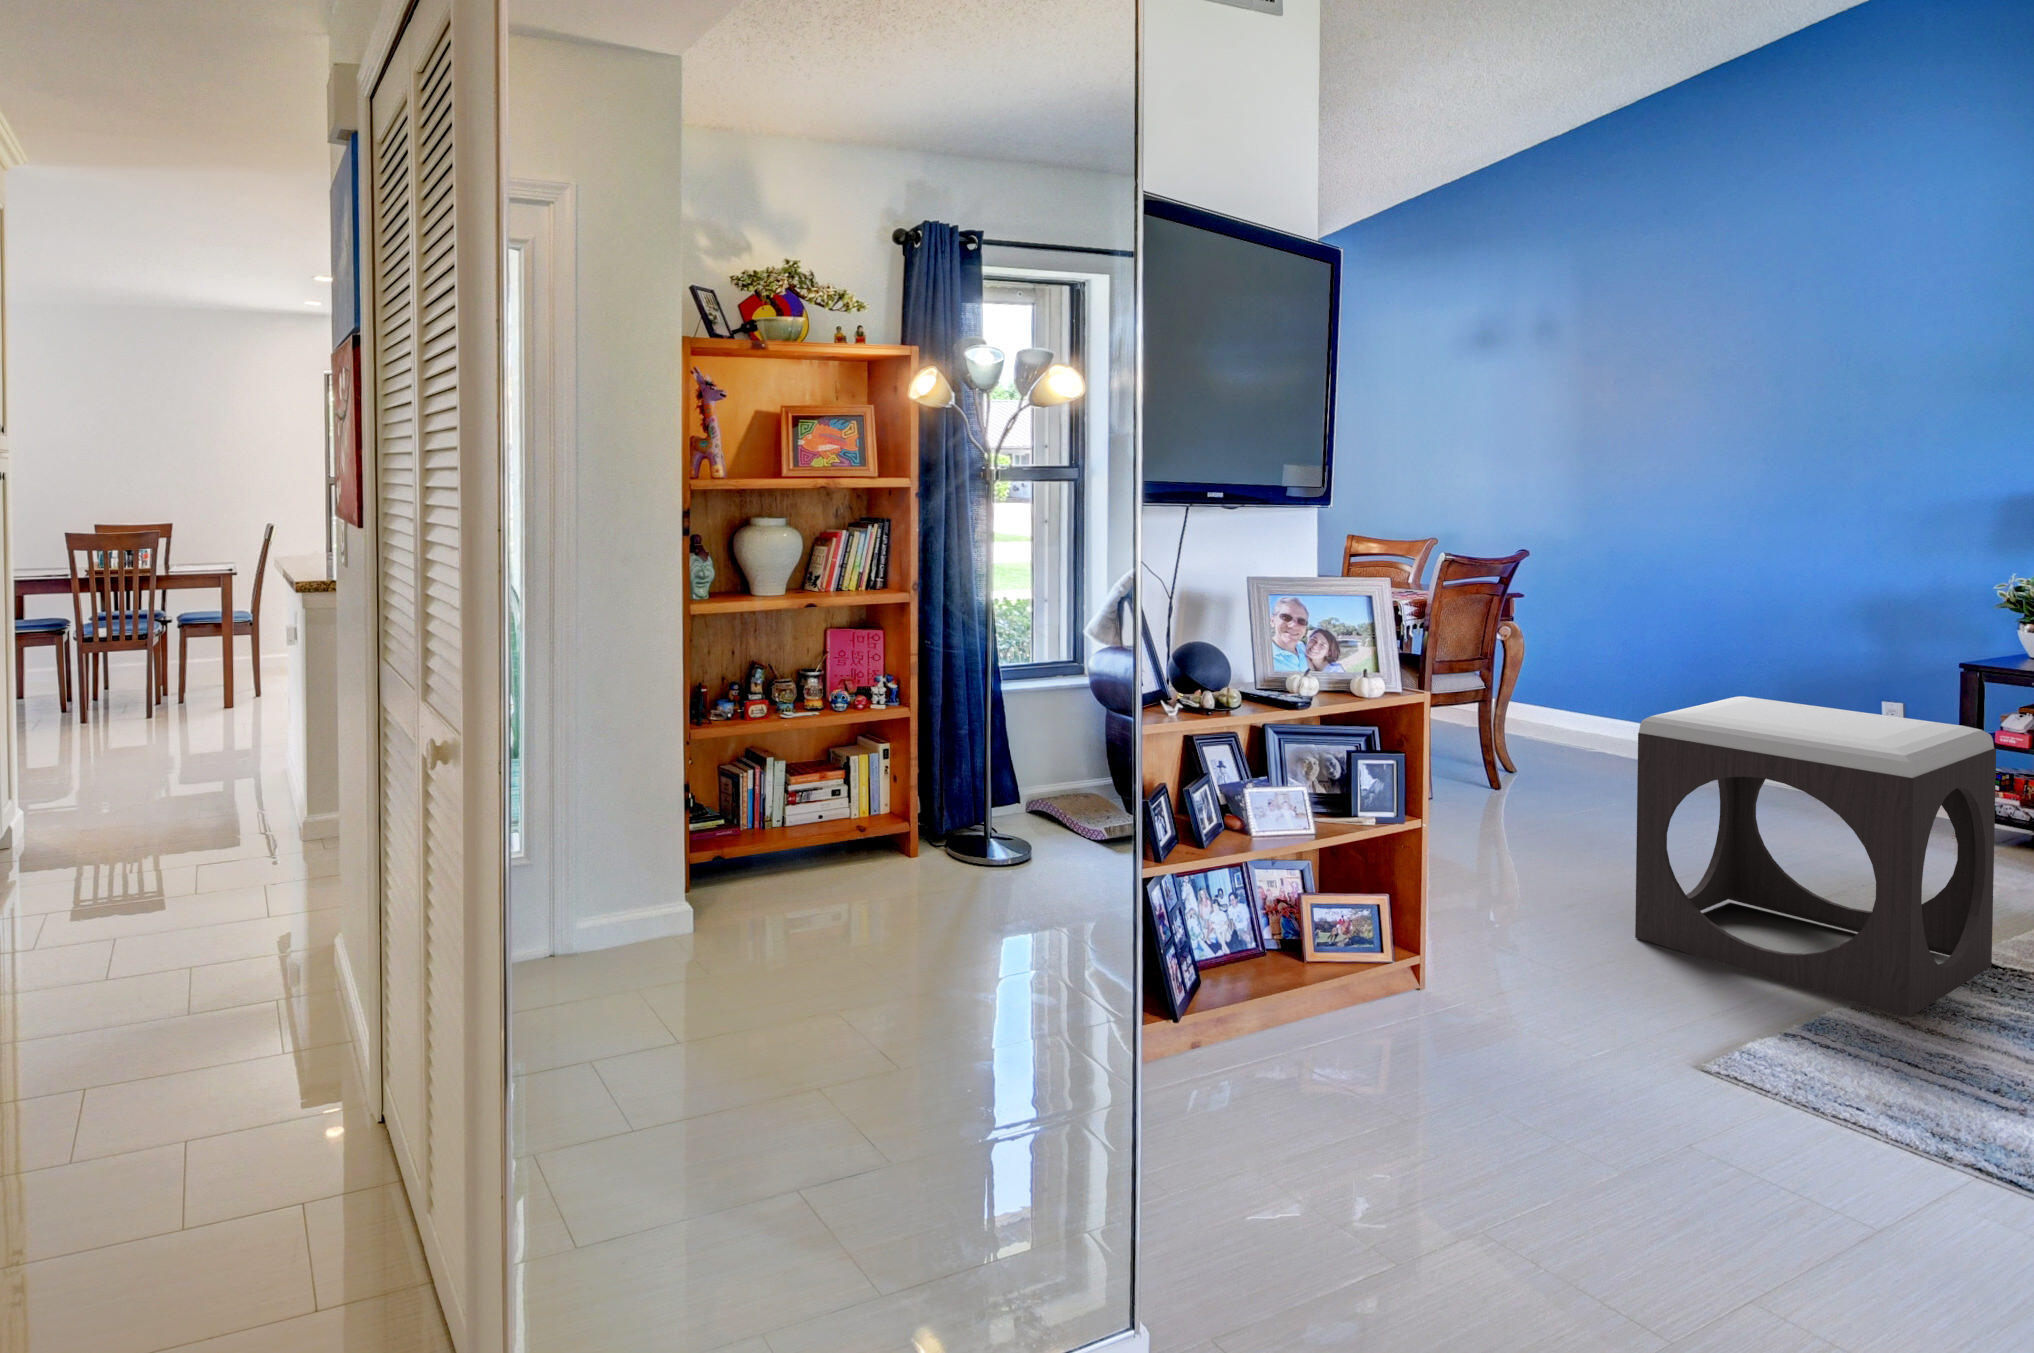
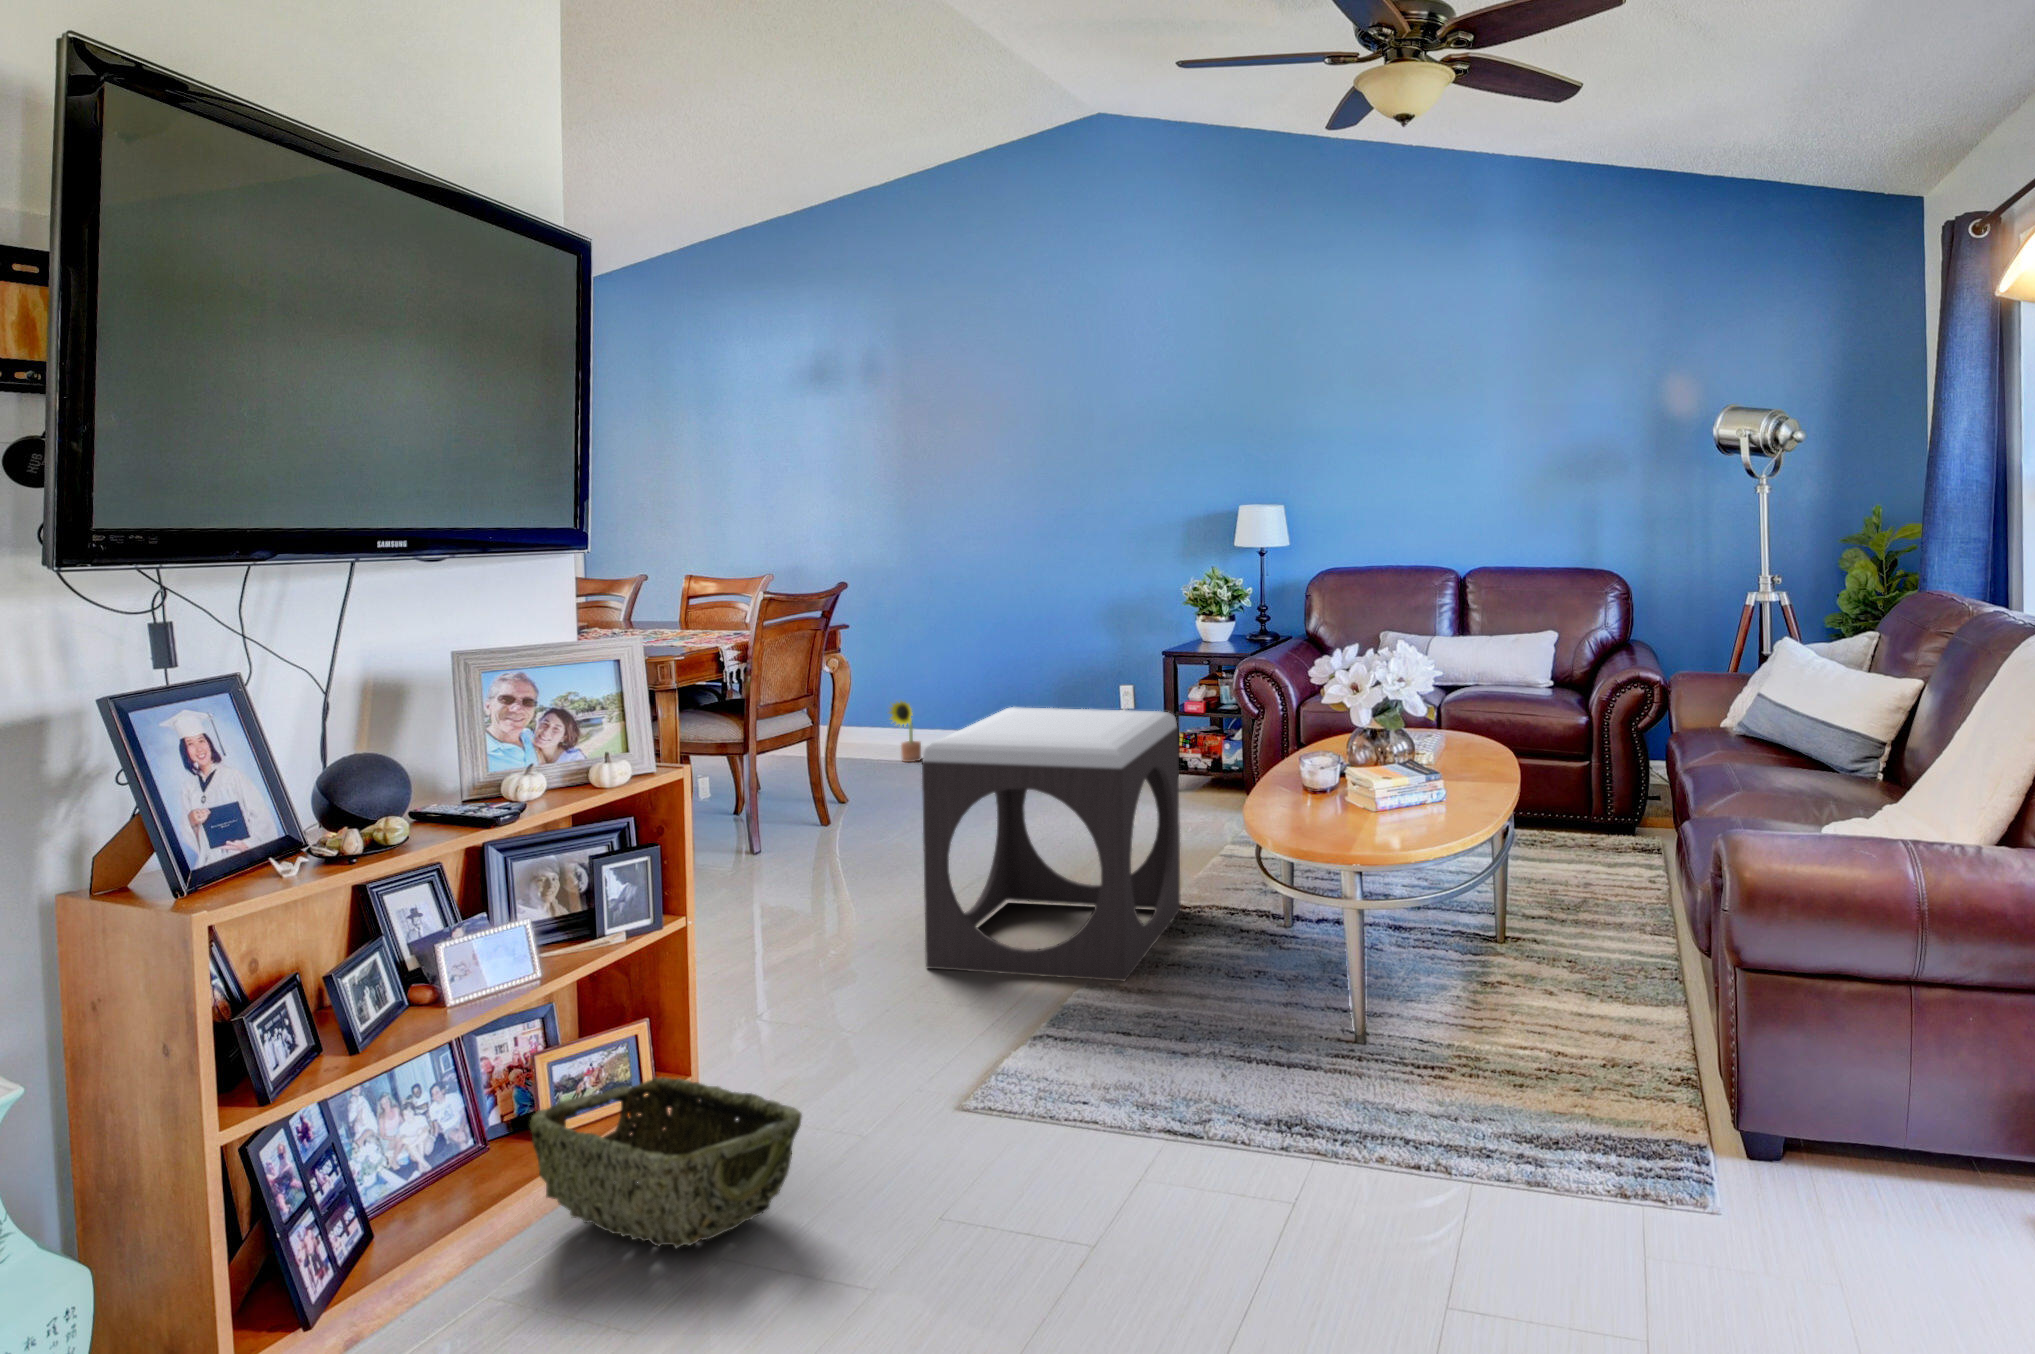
decorative plant: none [1556,679,1596,746] -> present [889,701,921,762]
woven basket: none [1301,936,1539,1083] -> present [530,1078,802,1248]

